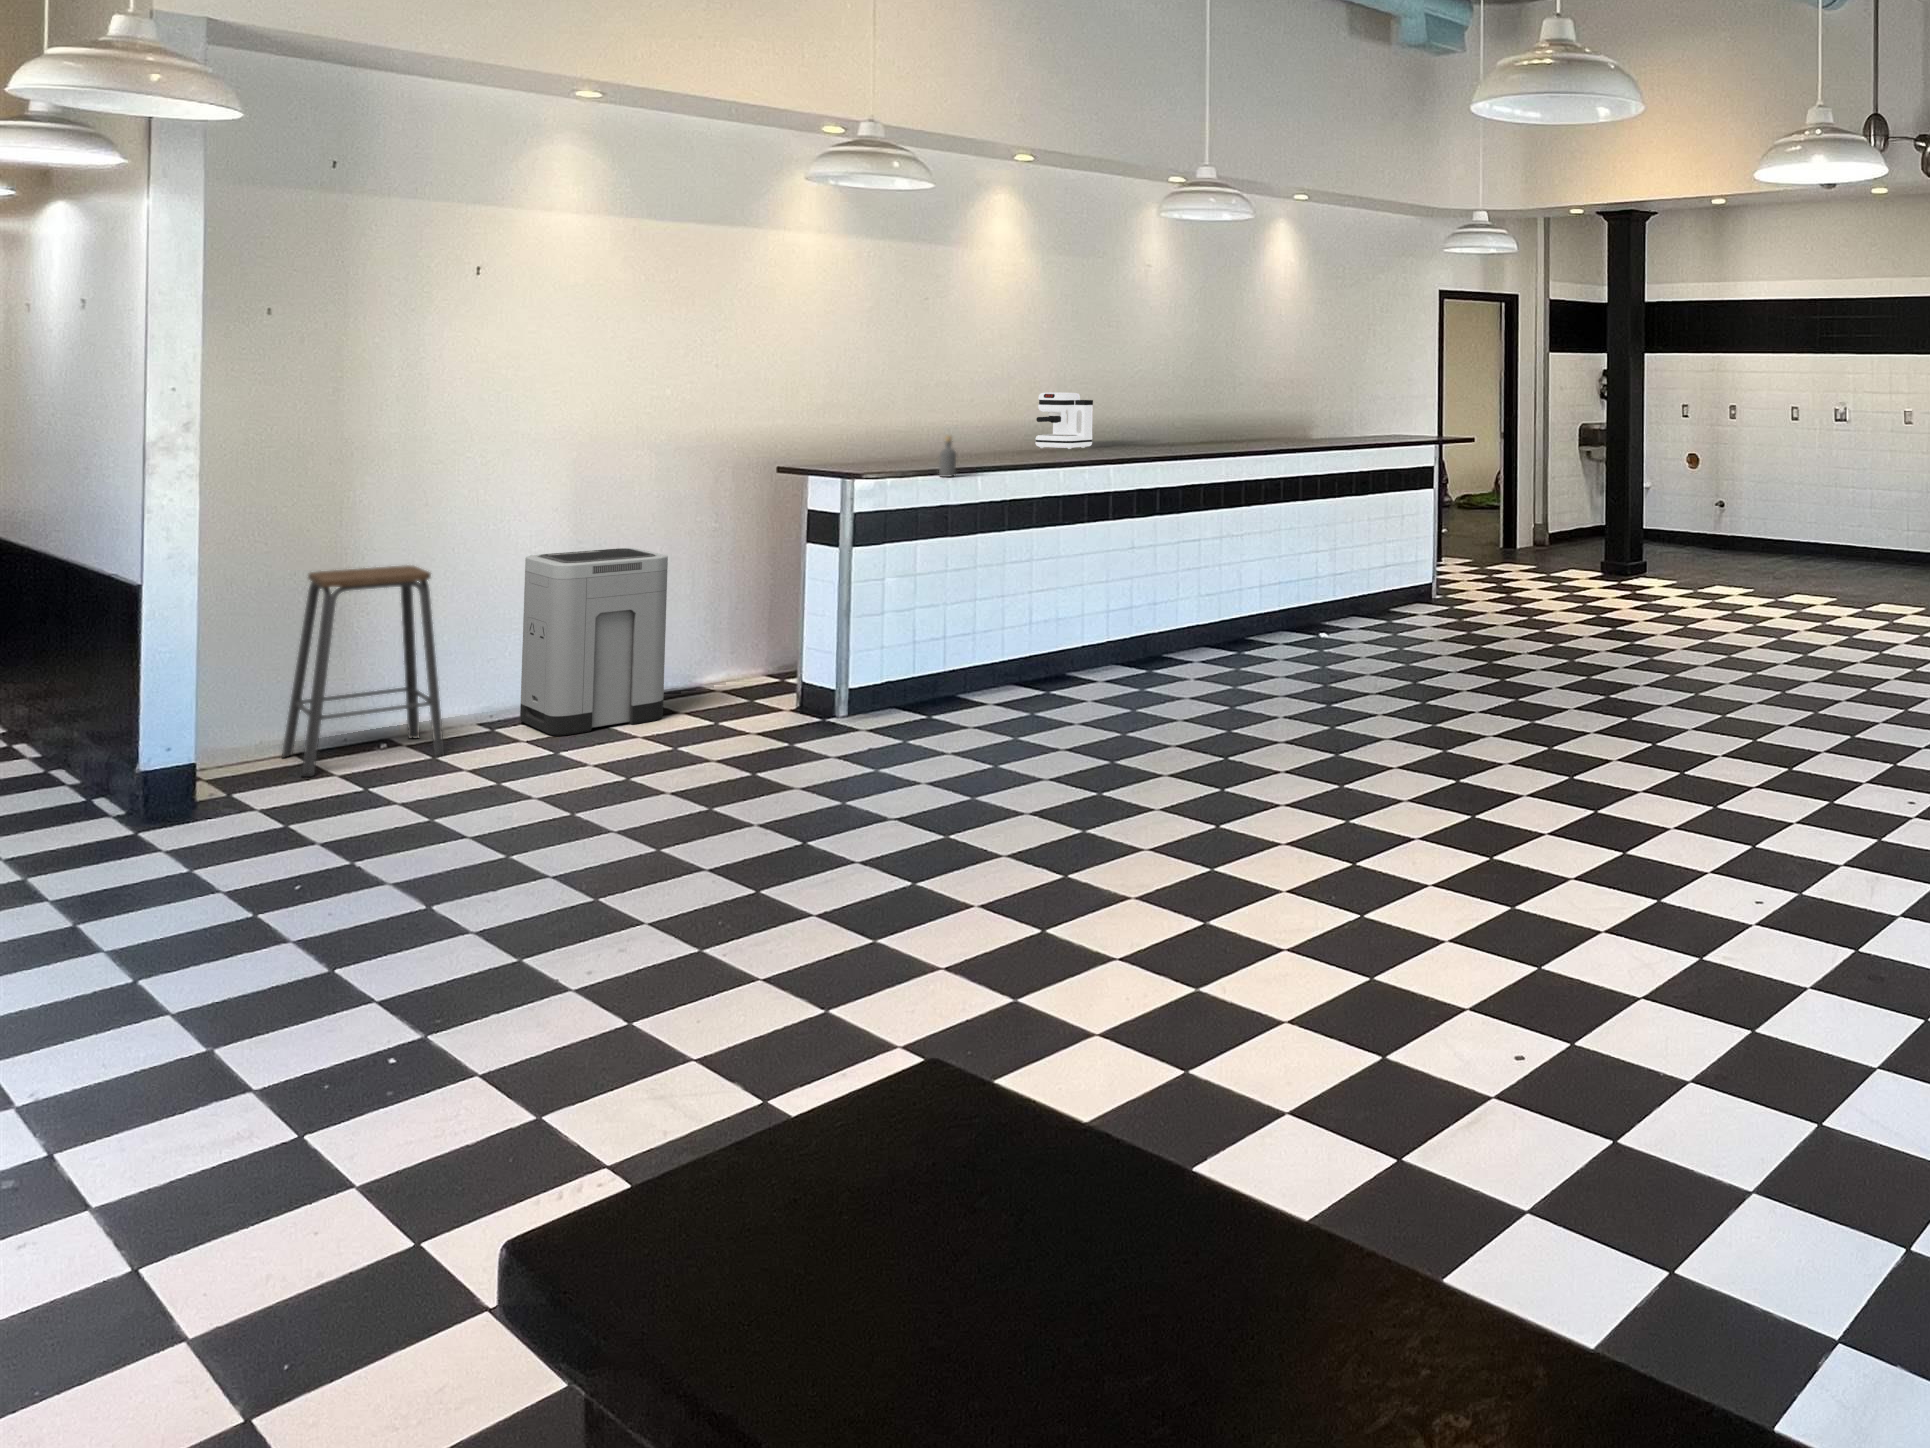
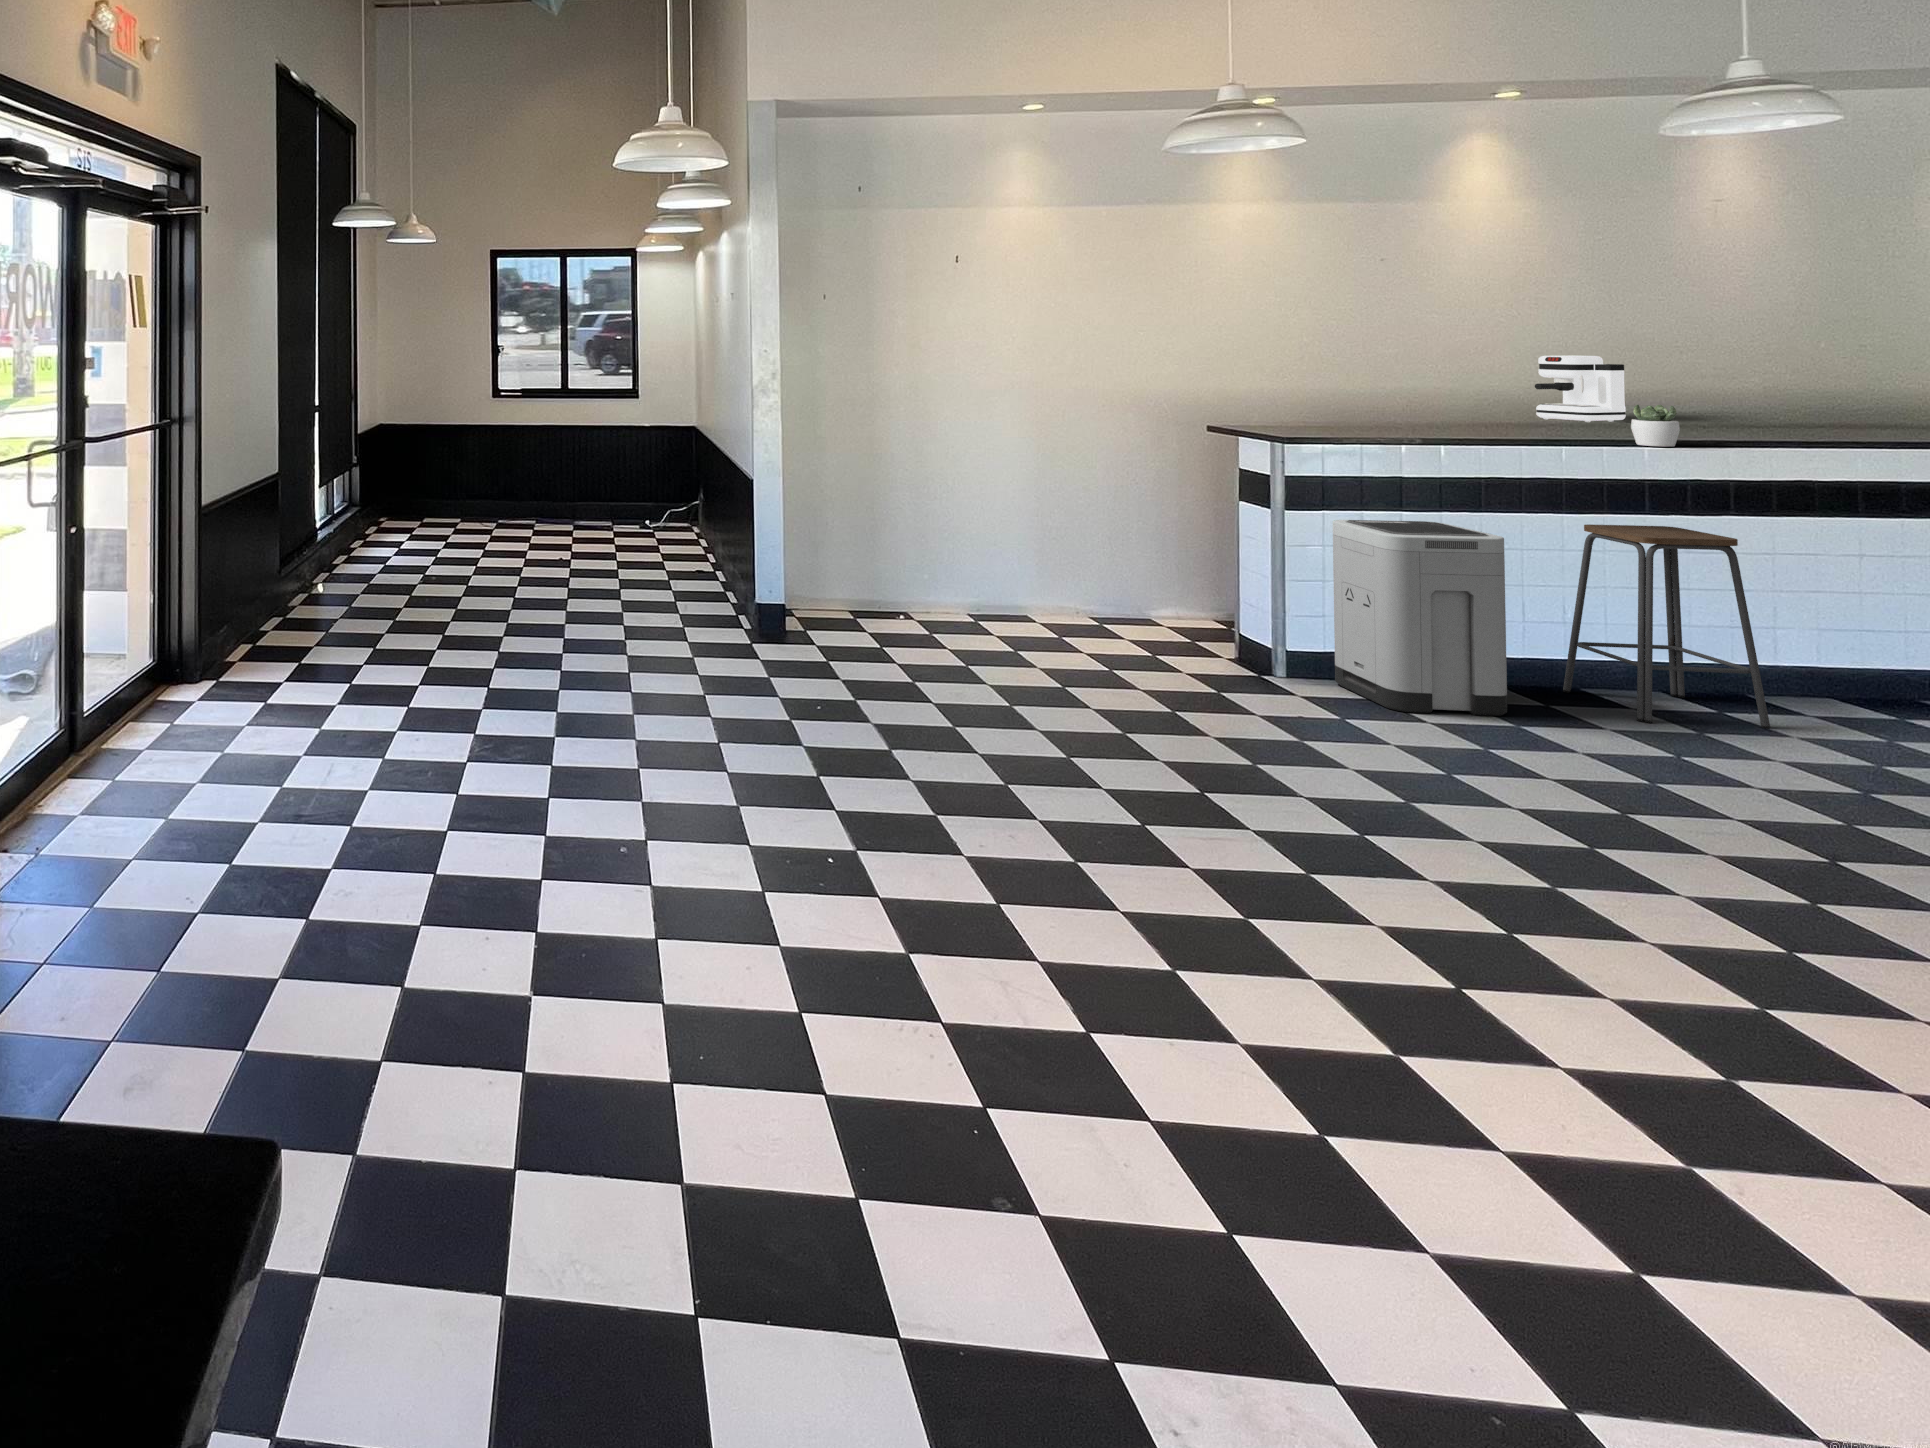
succulent plant: none [1101,433,1130,466] -> present [1631,405,1680,447]
bottle: present [939,436,956,477] -> none [1387,401,1408,446]
trash can: present [520,548,668,736] -> present [1333,520,1507,716]
bar stool: present [282,565,444,777] -> present [1563,524,1770,729]

